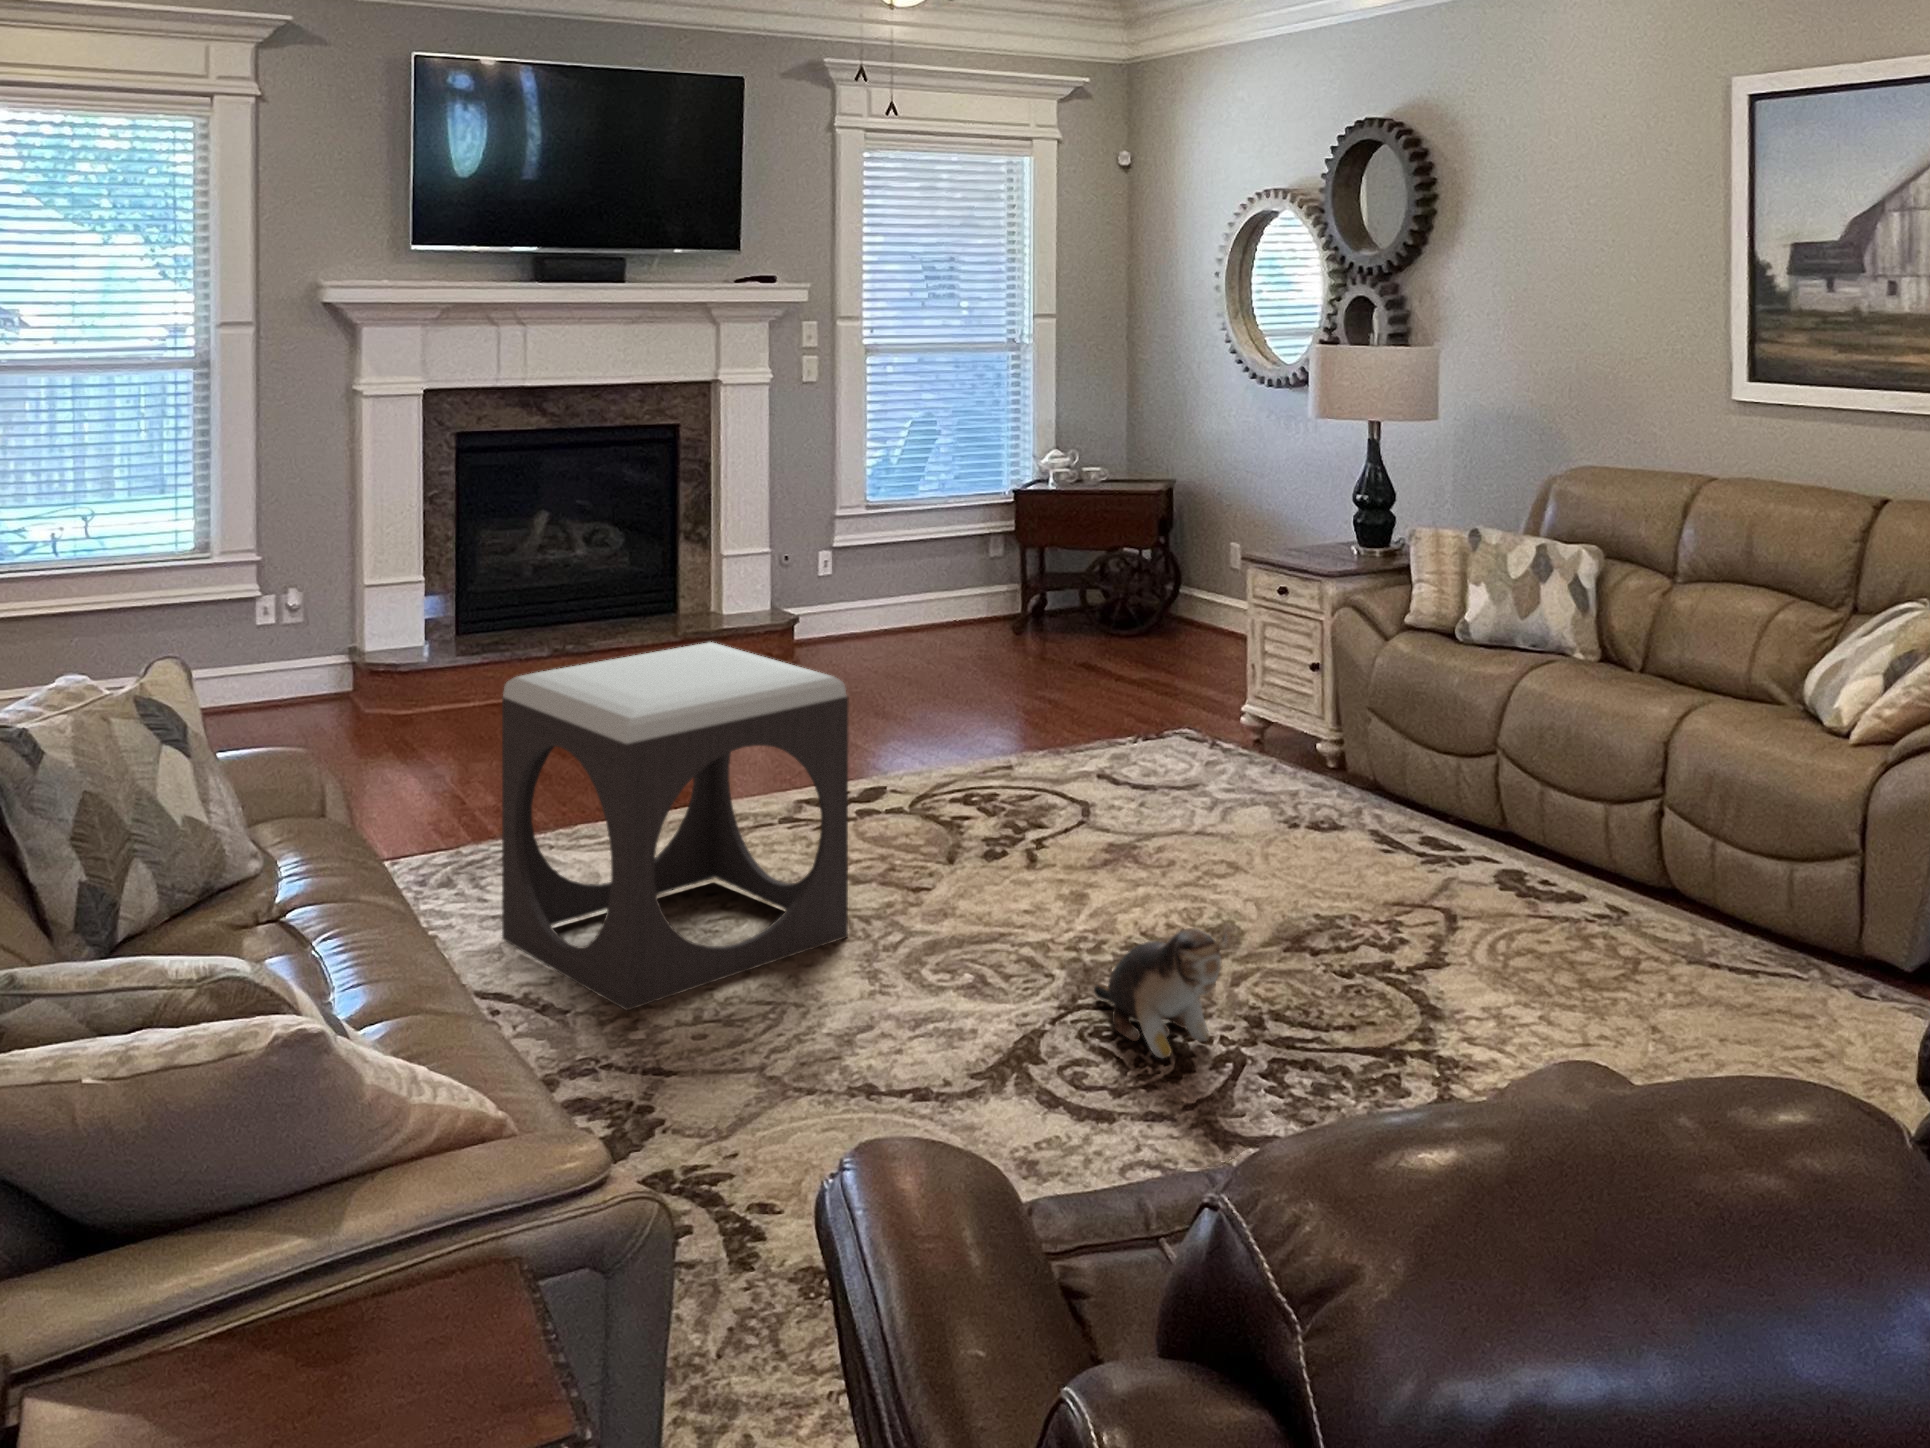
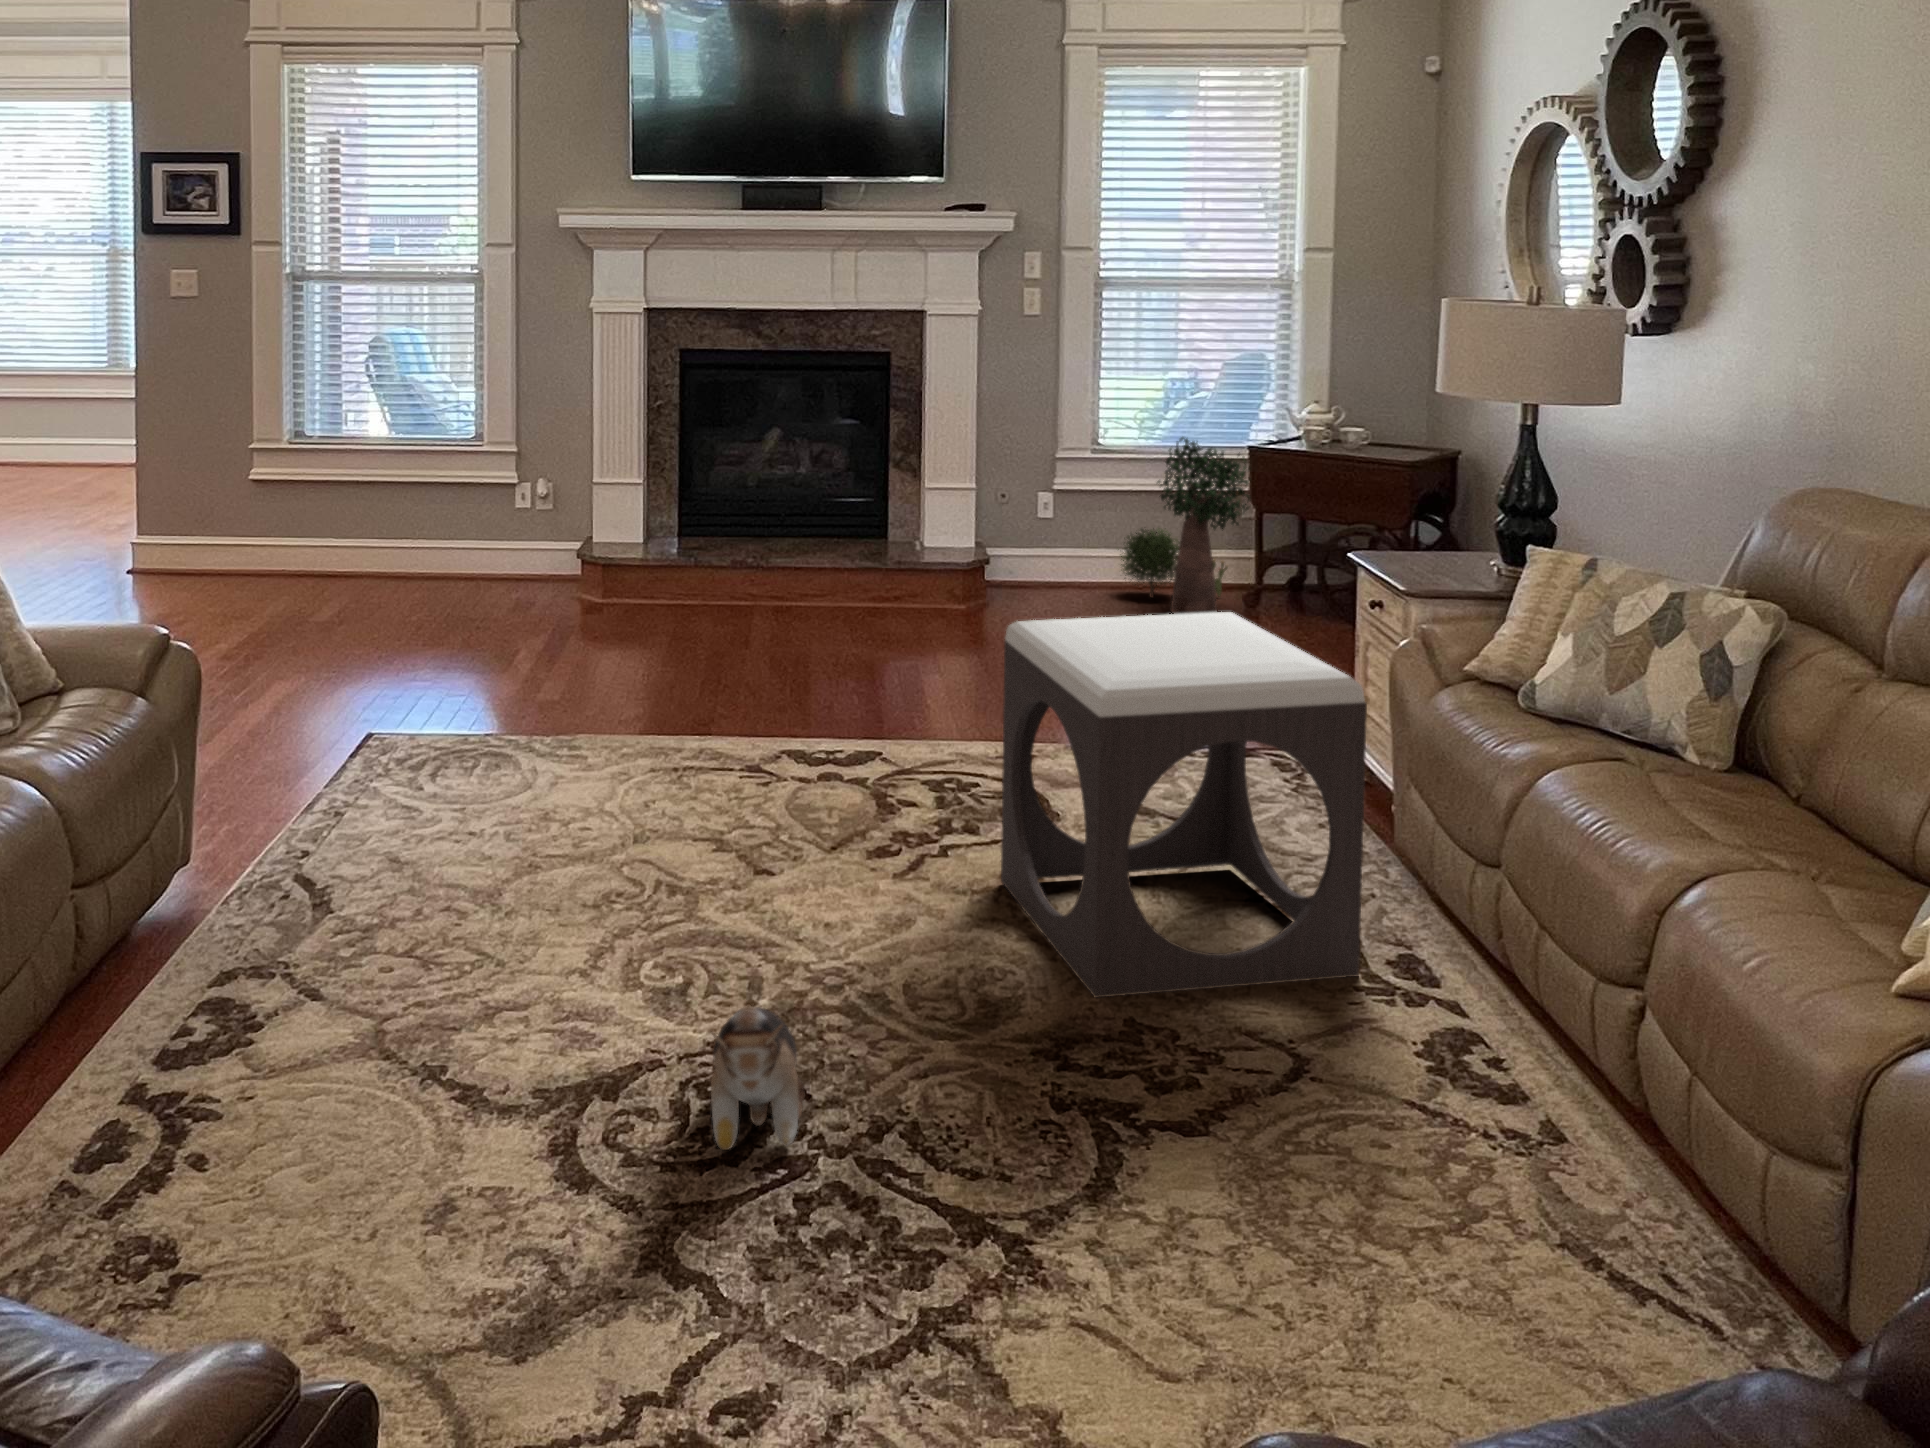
potted plant: none [897,484,1028,645] -> present [1118,437,1251,614]
footstool: present [502,642,848,1010] -> present [1001,612,1367,998]

